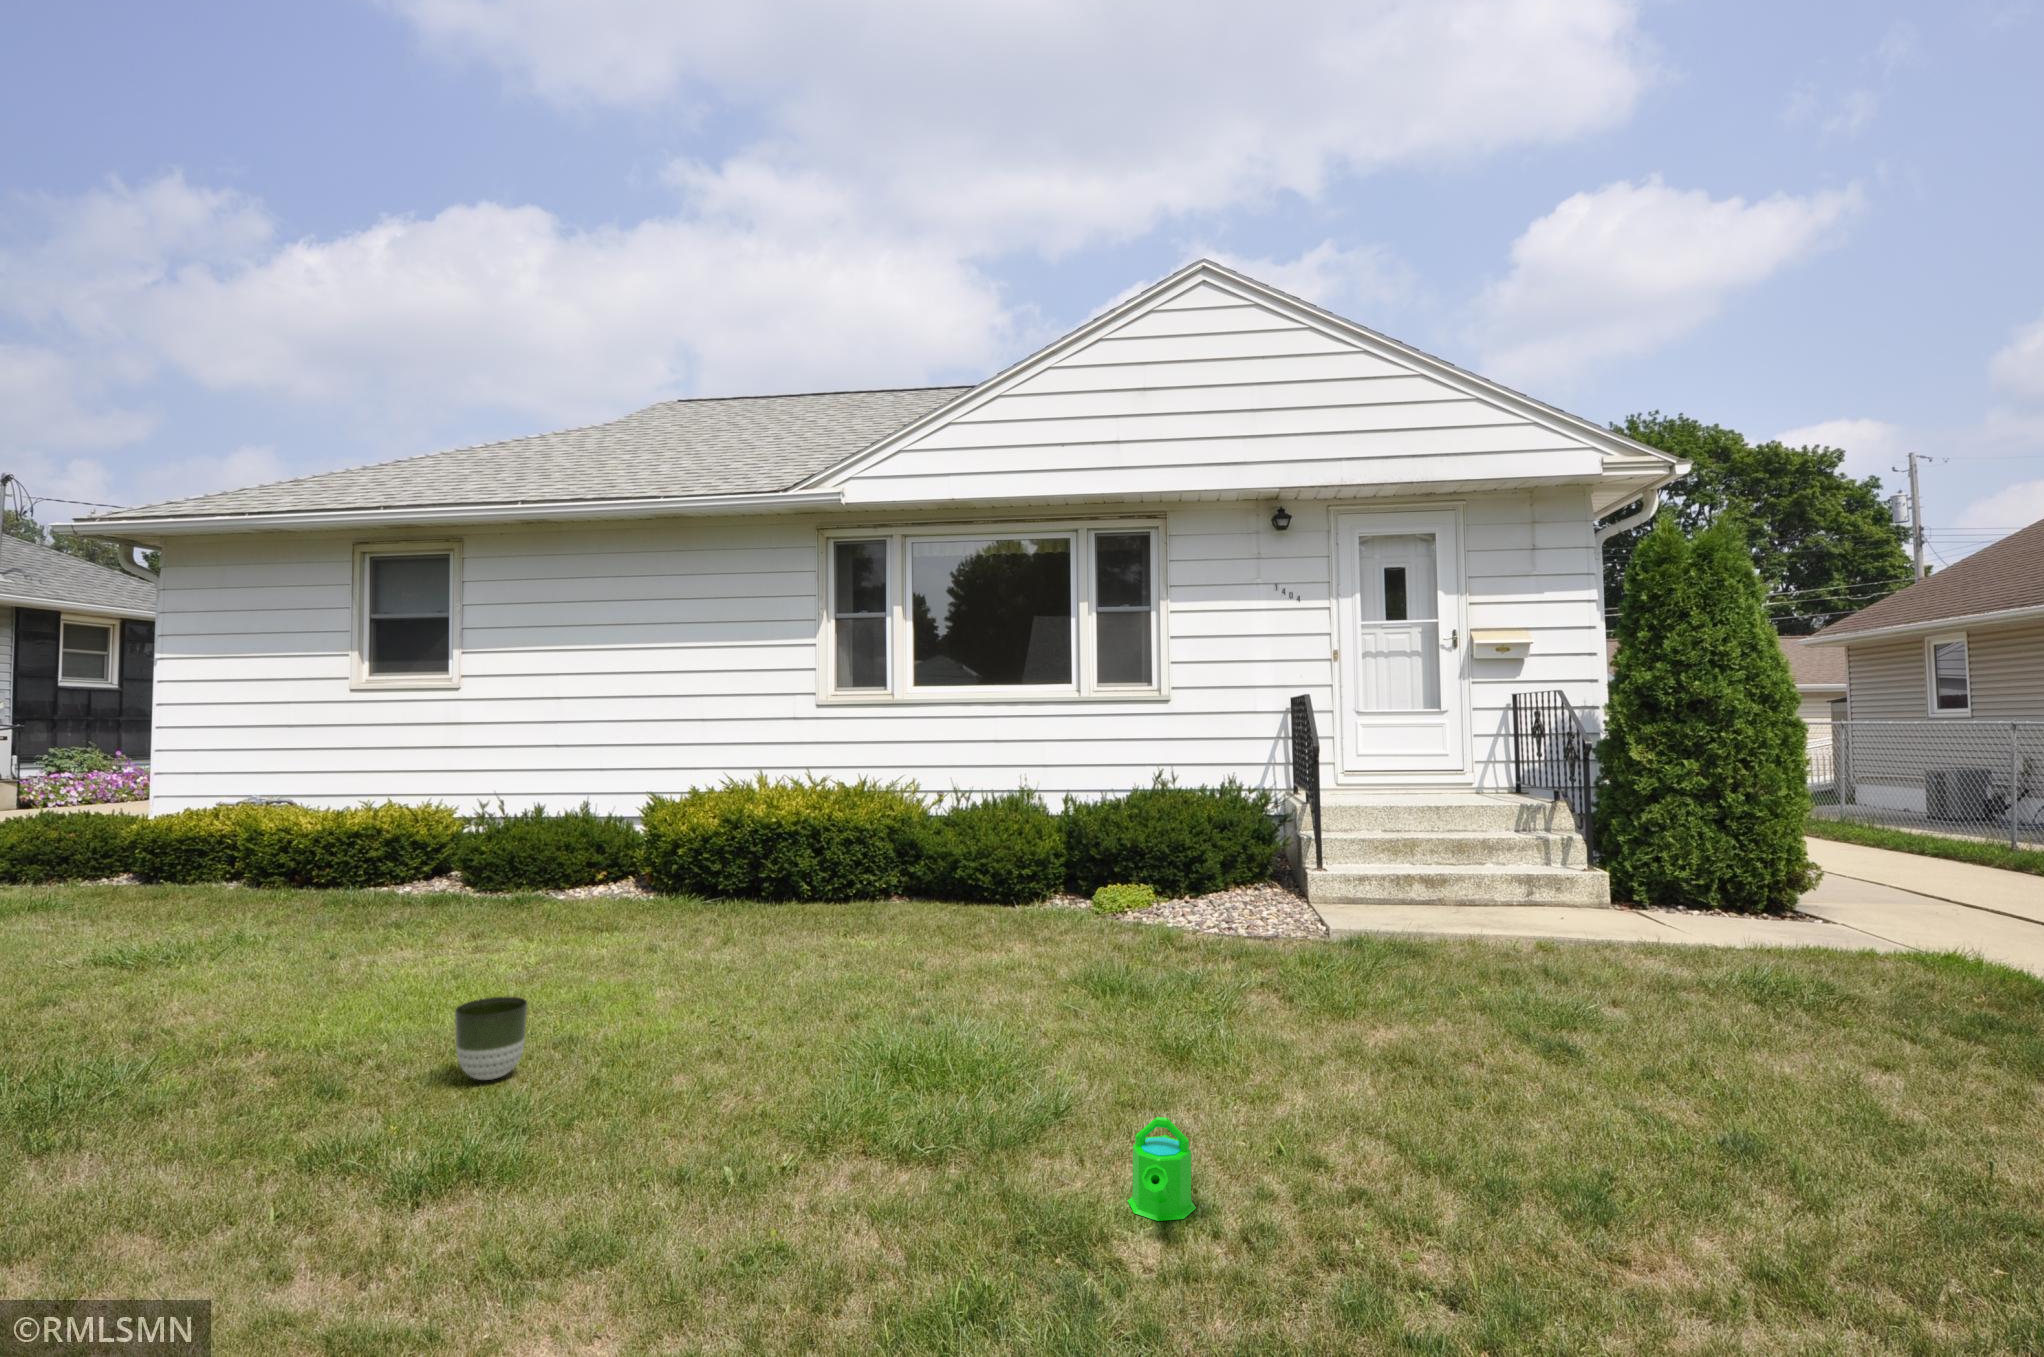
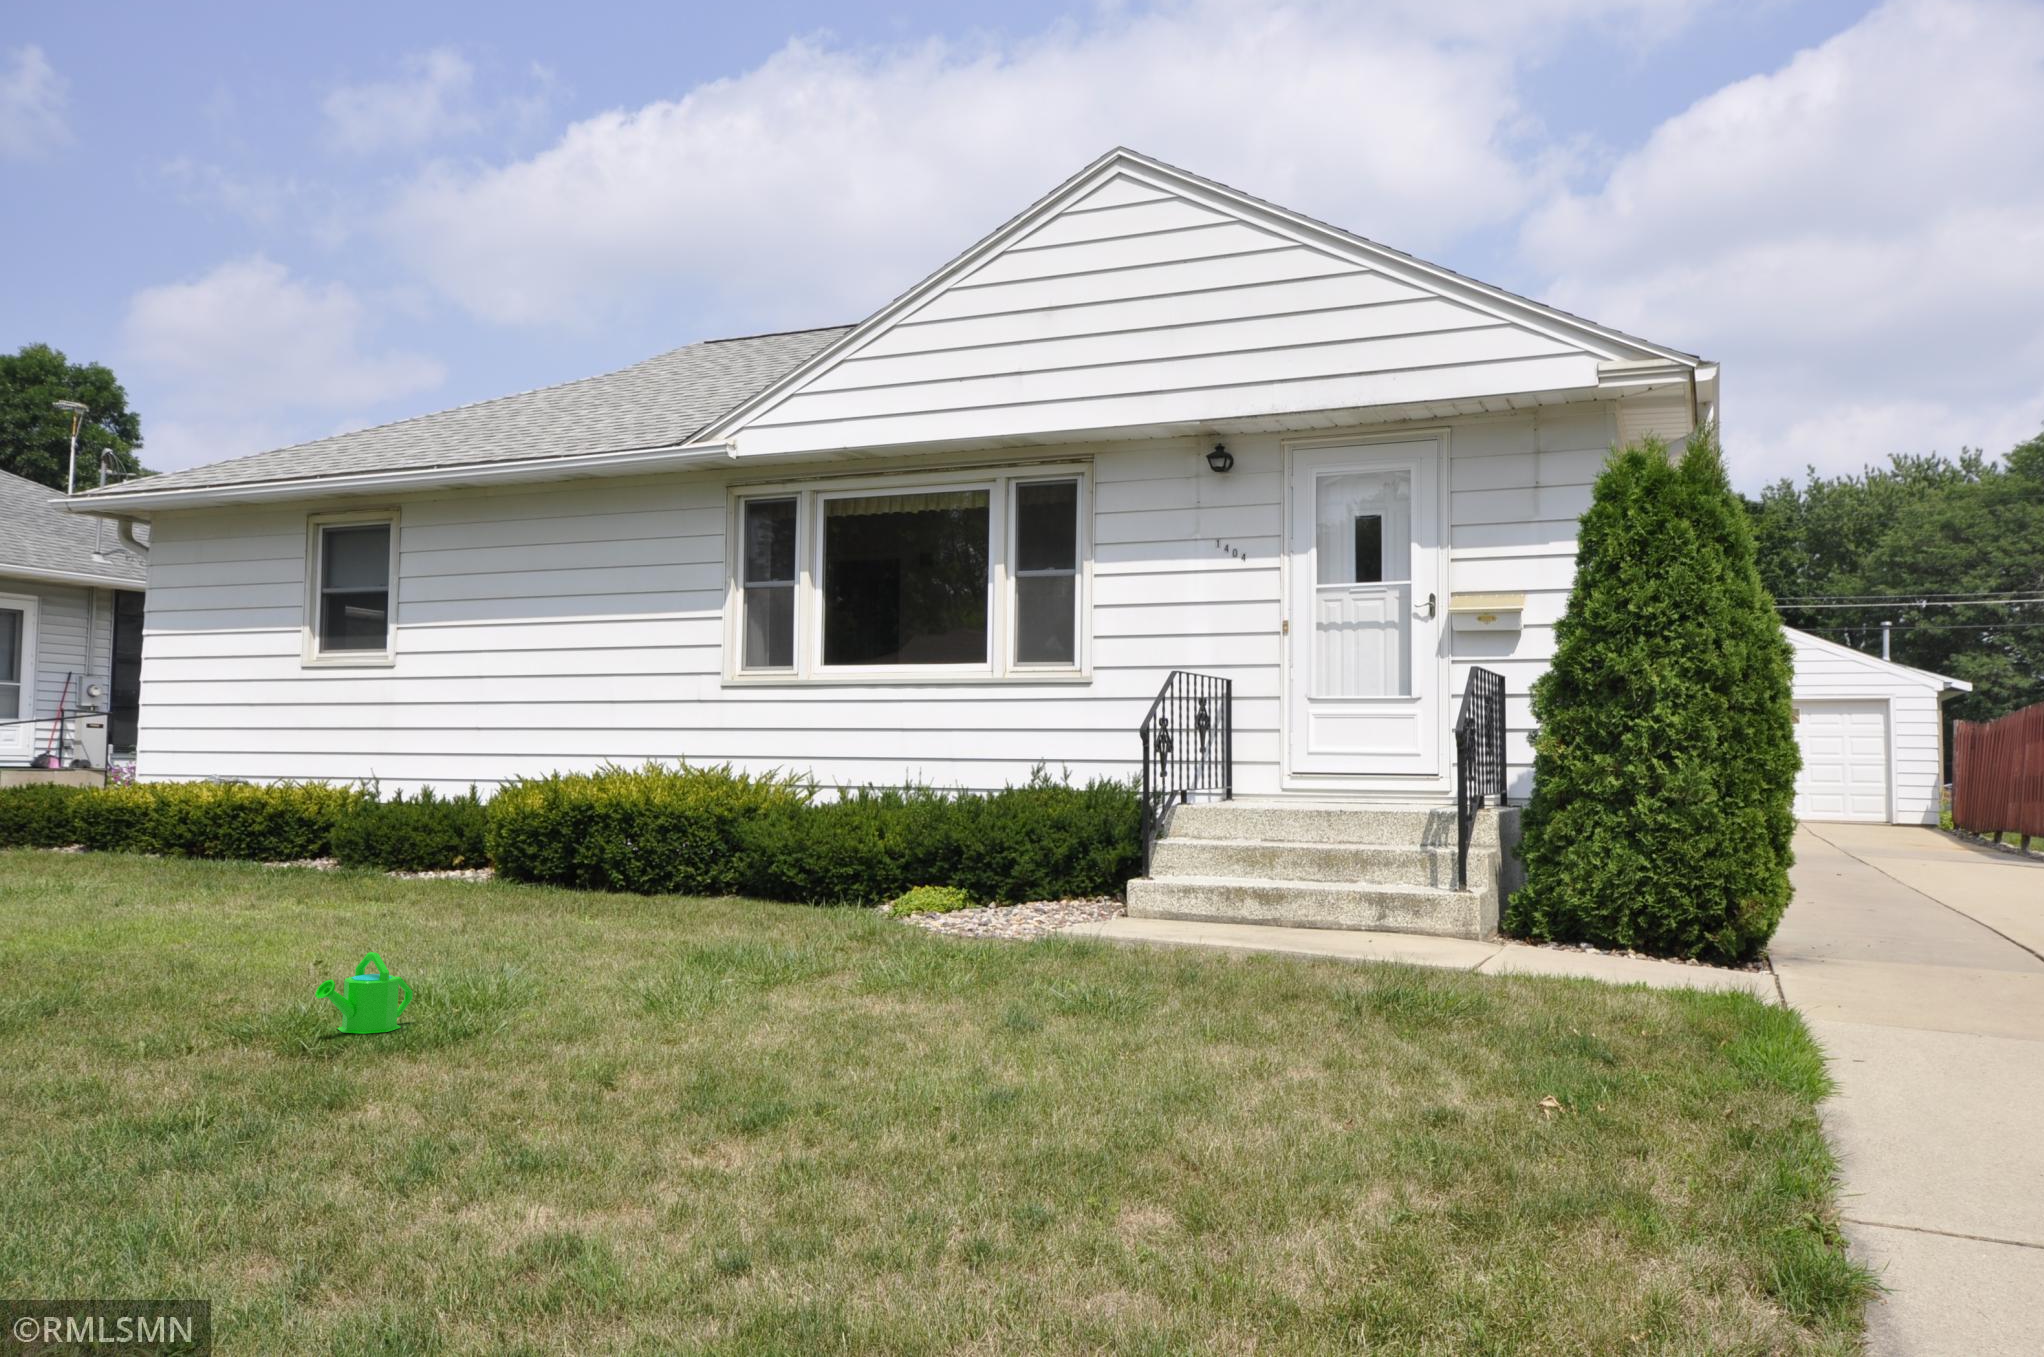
planter: present [455,997,527,1080] -> none [50,879,115,944]

